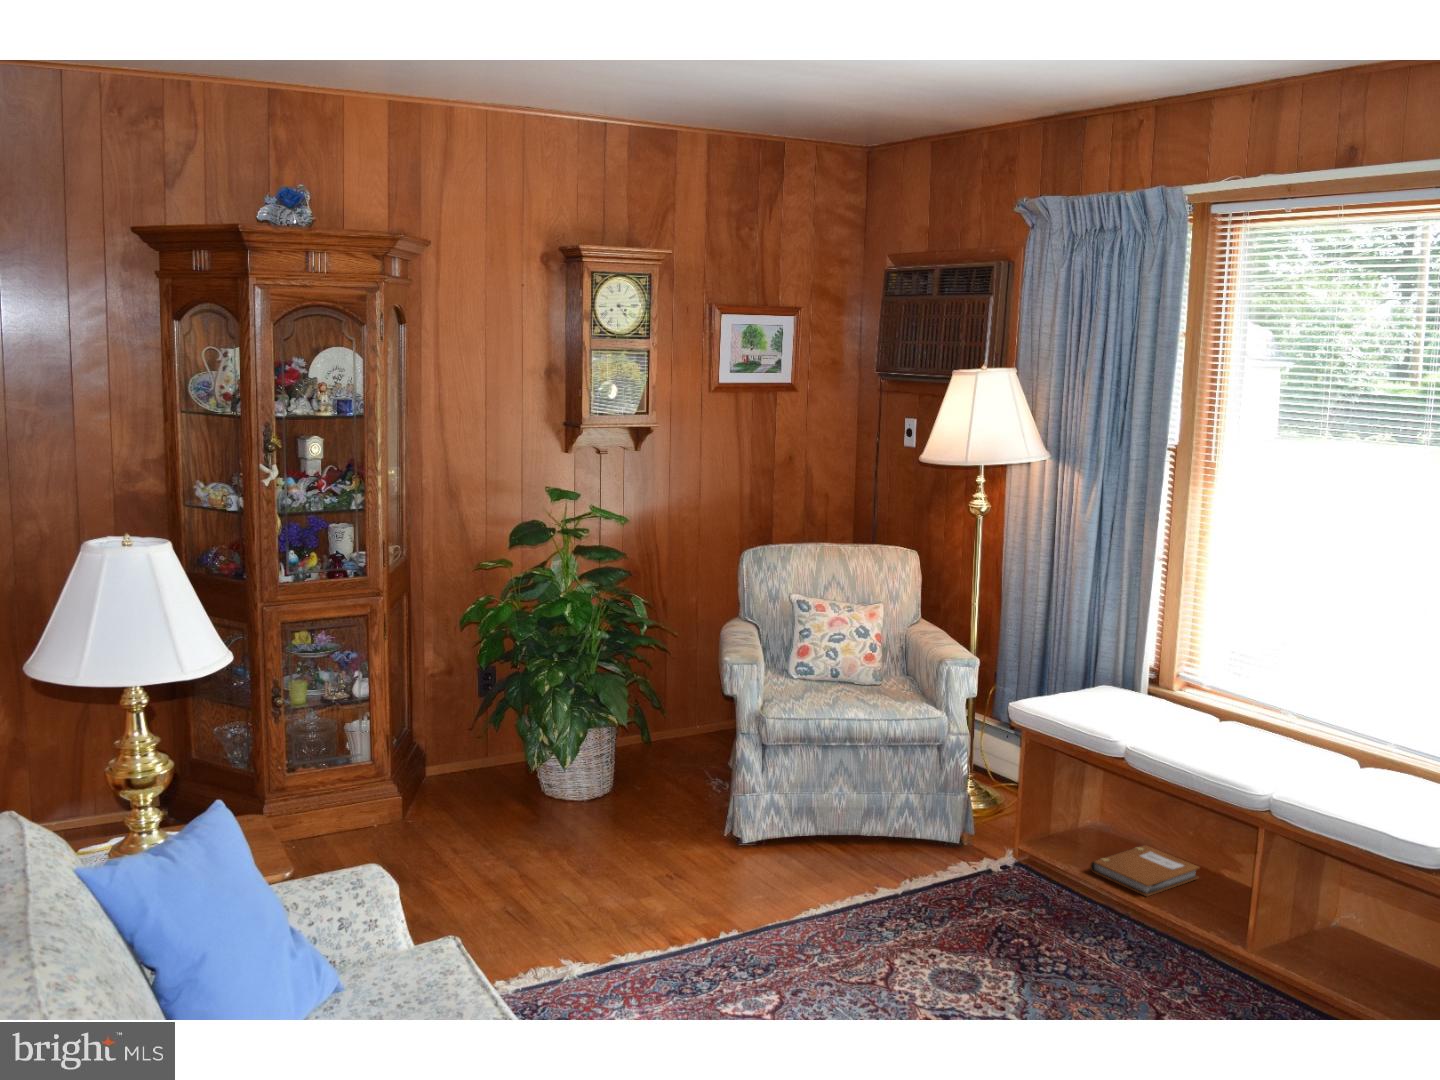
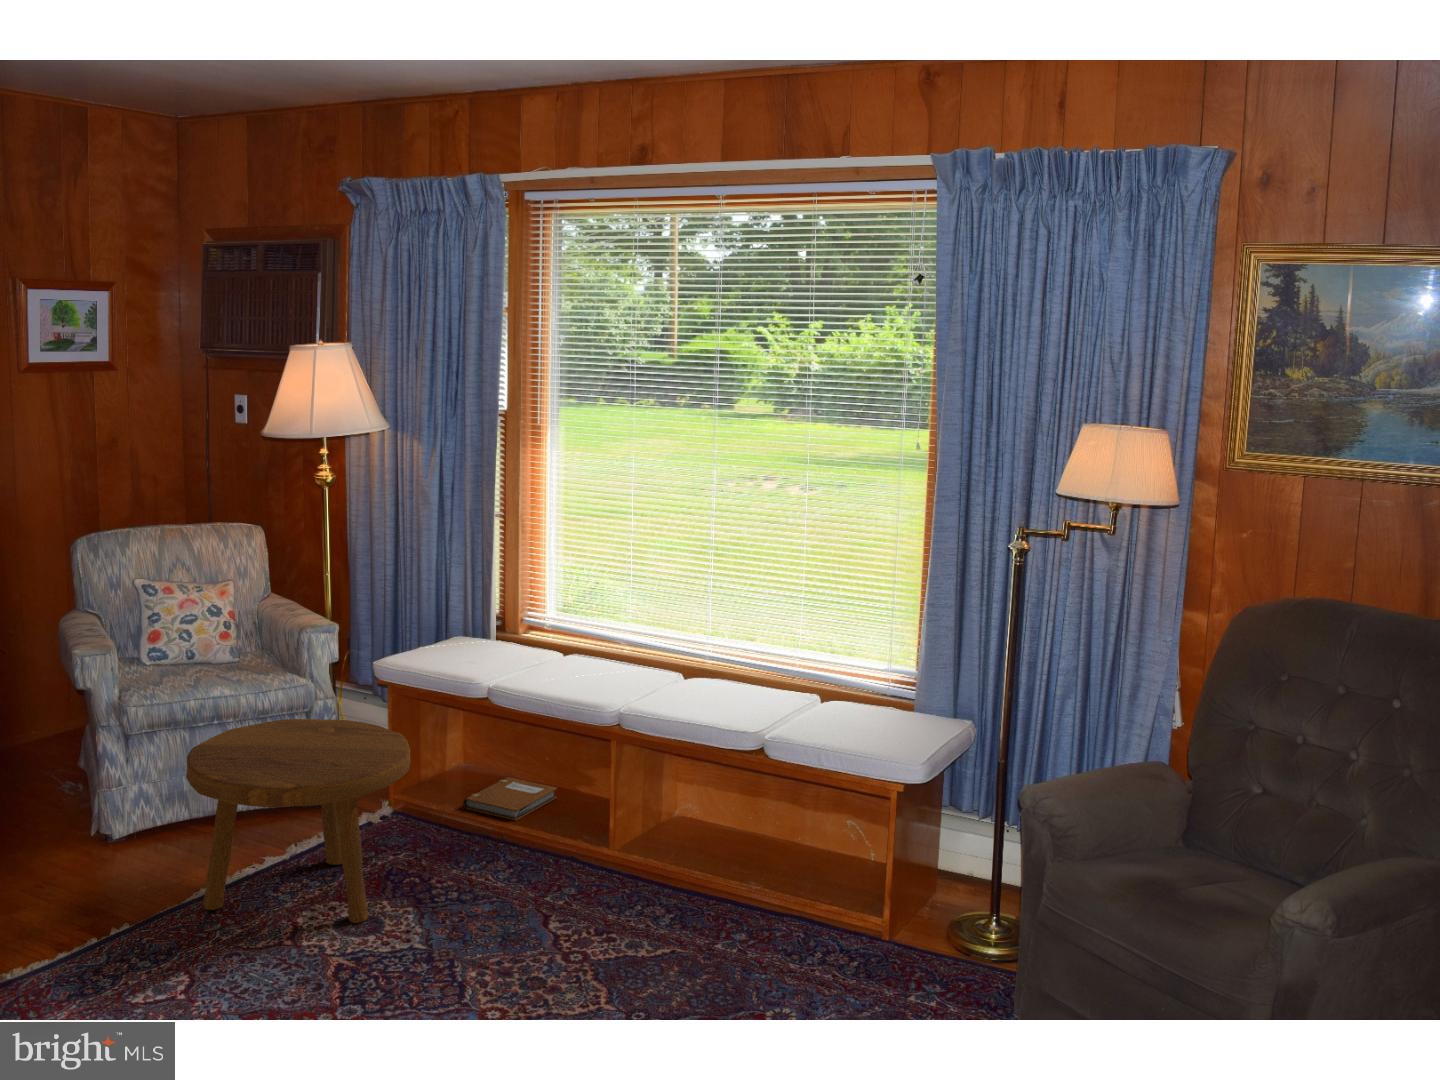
footstool: none [801,749,1027,978] -> present [186,719,410,923]

